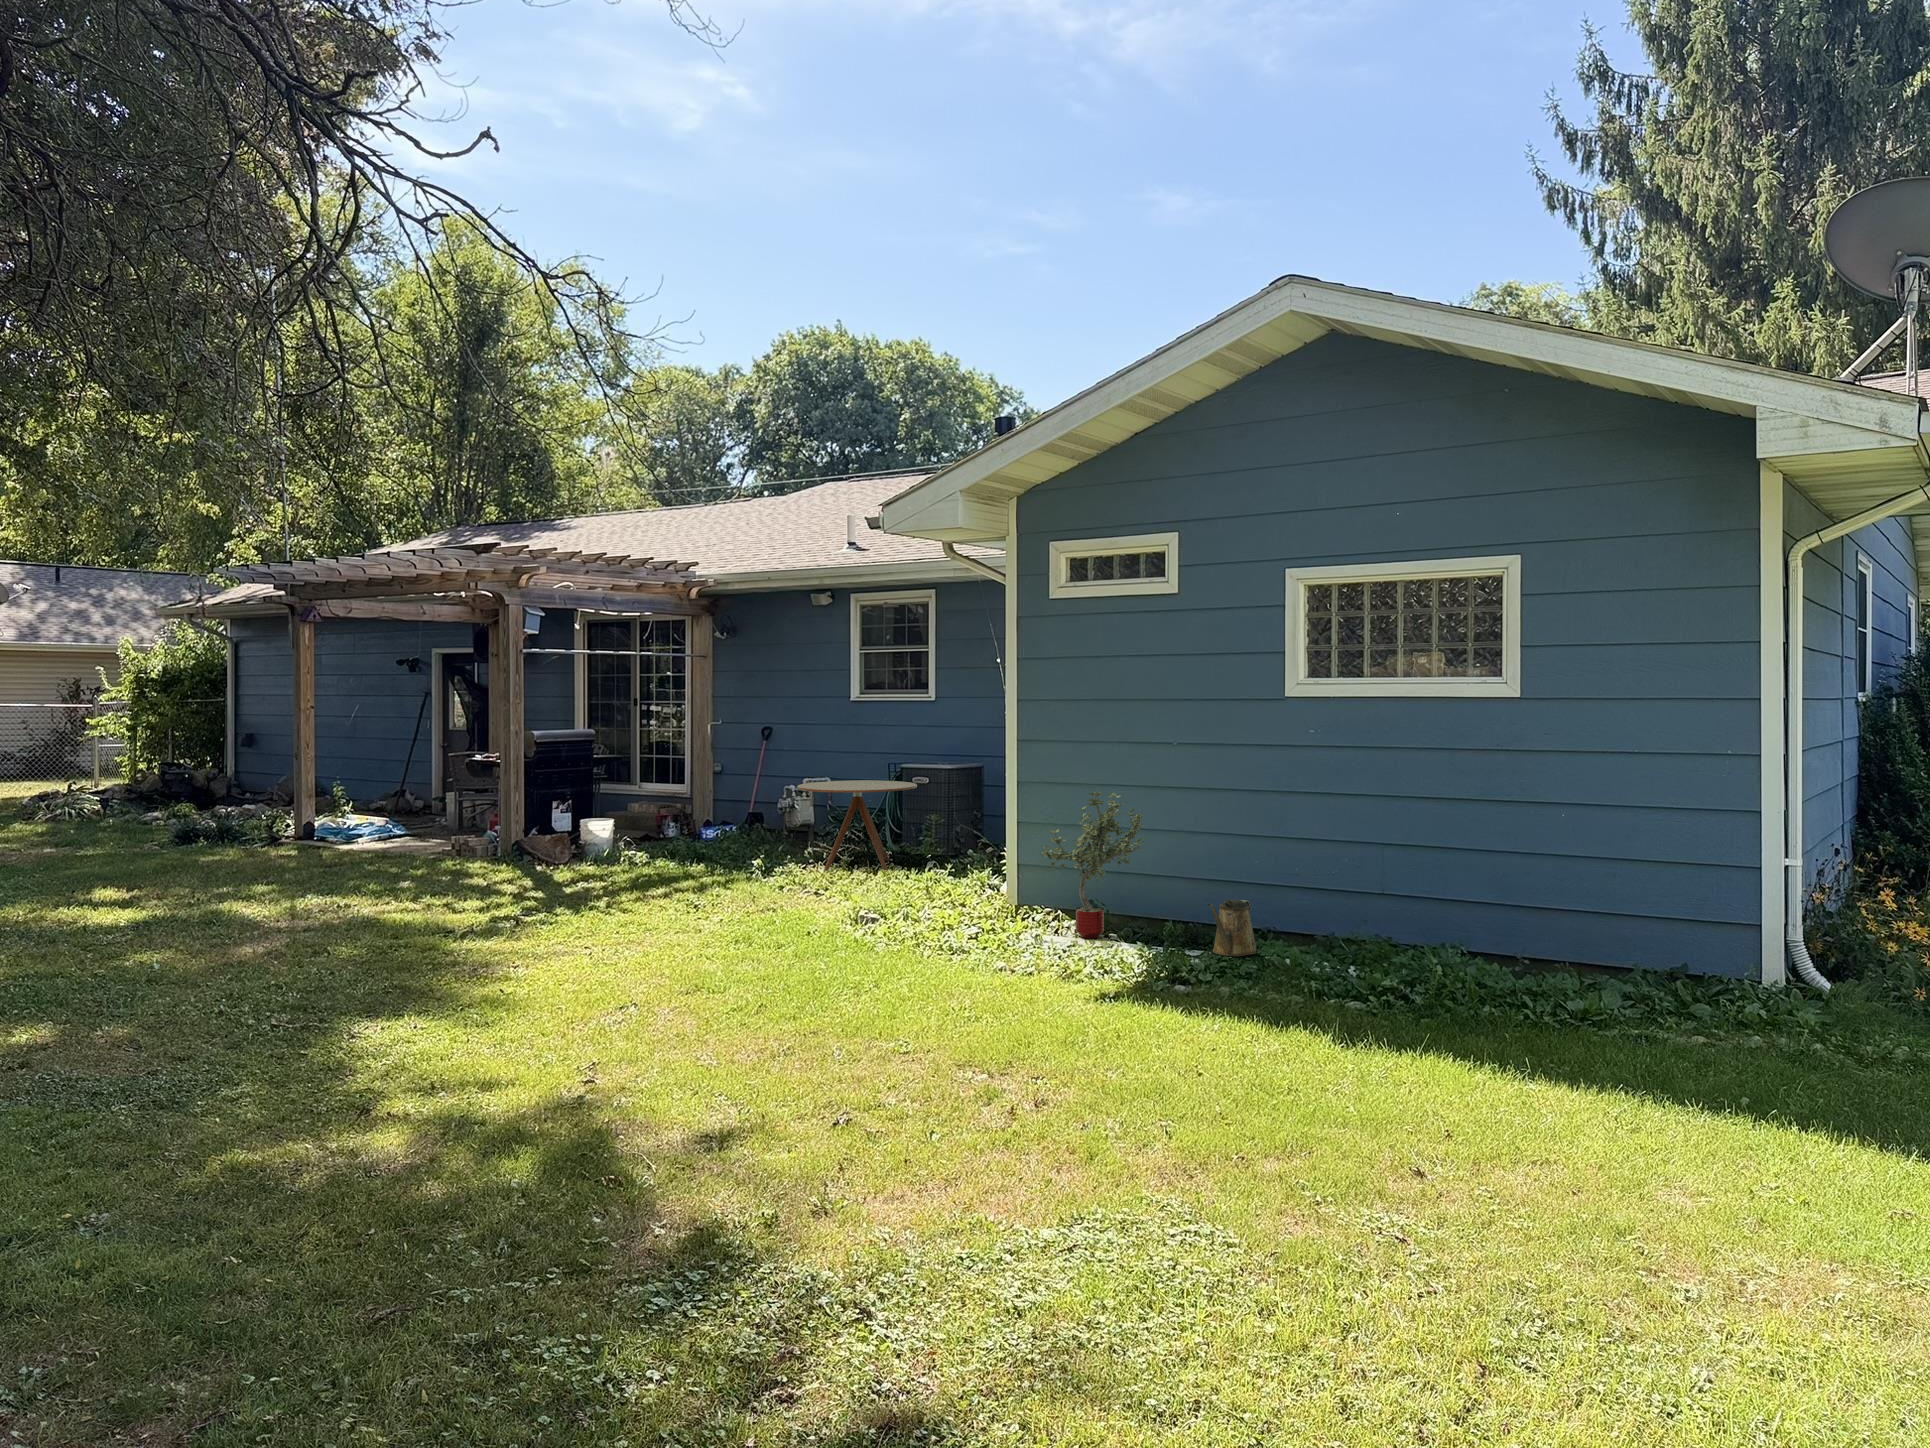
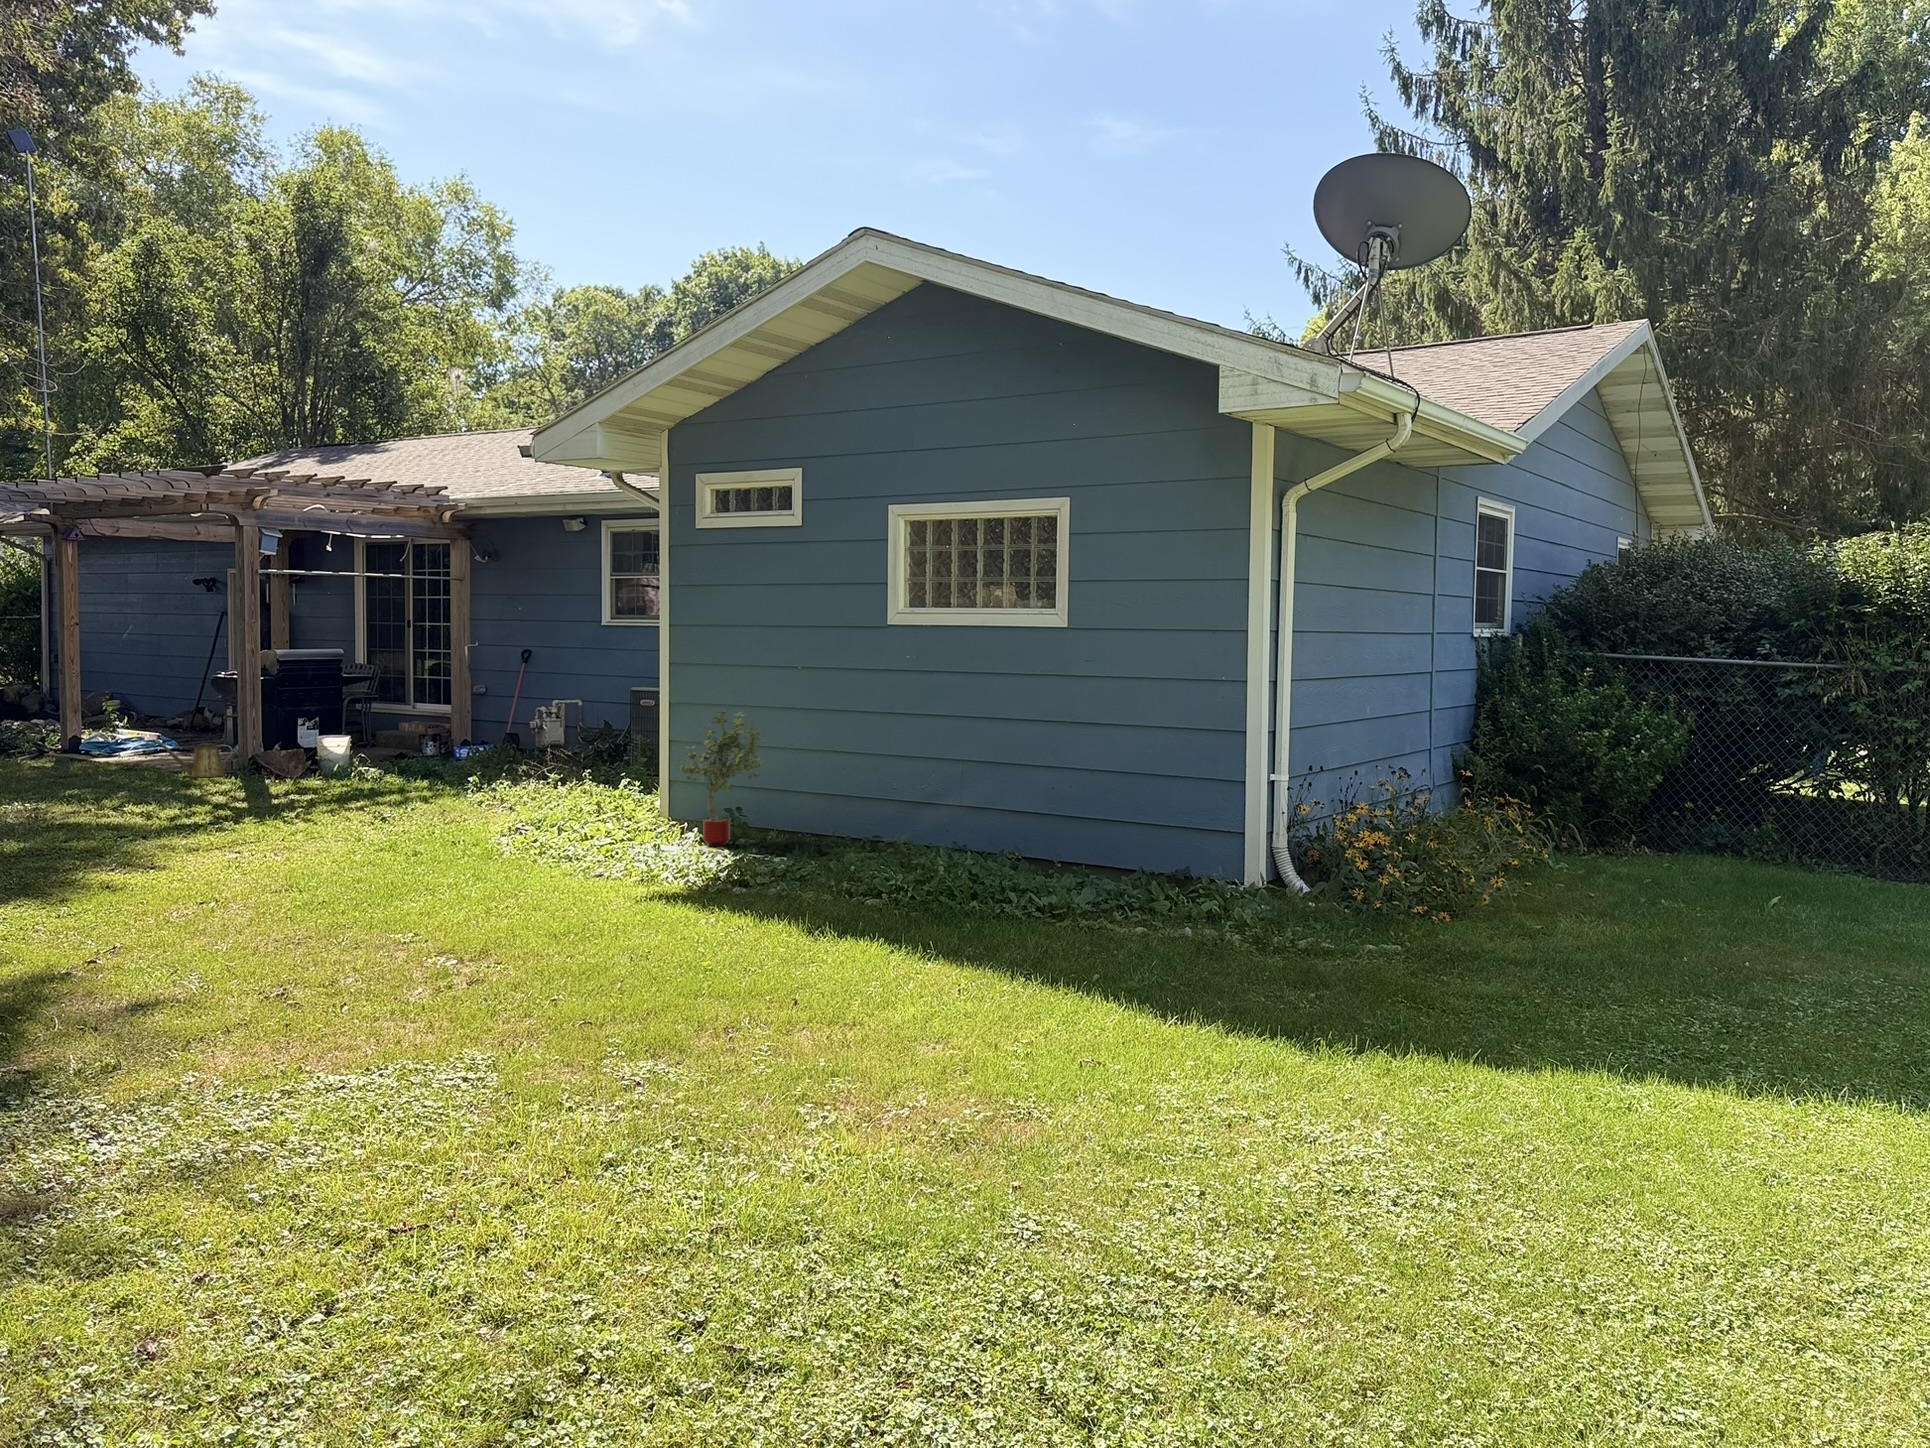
round table: present [797,780,917,870] -> none [518,701,639,785]
watering can: present [1207,899,1258,956] -> present [156,741,233,778]

